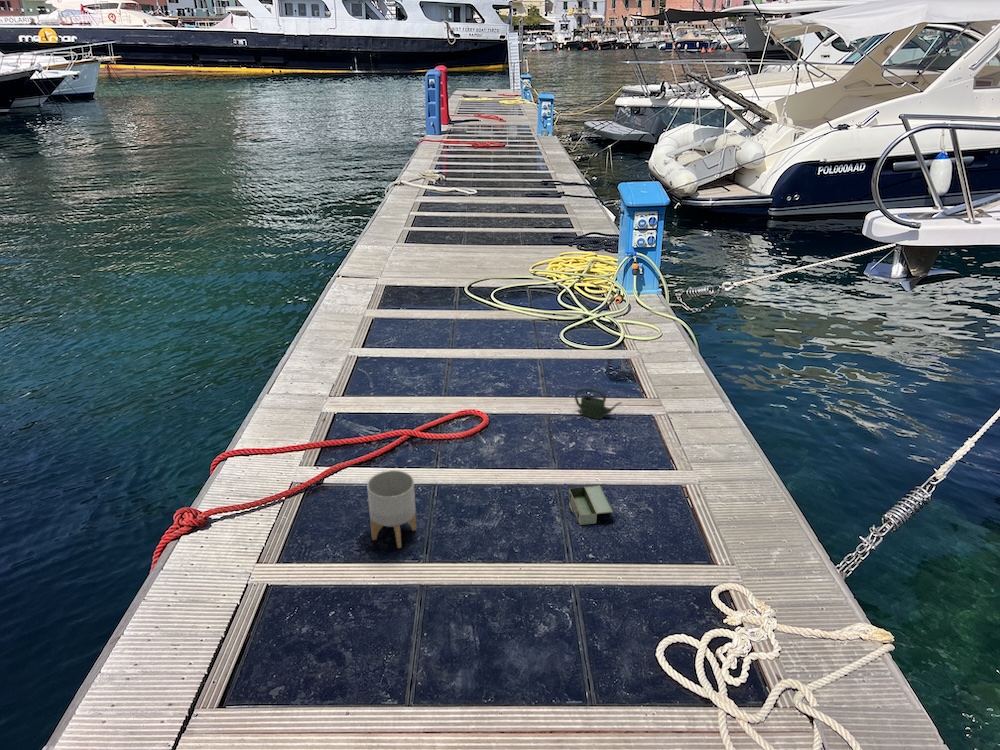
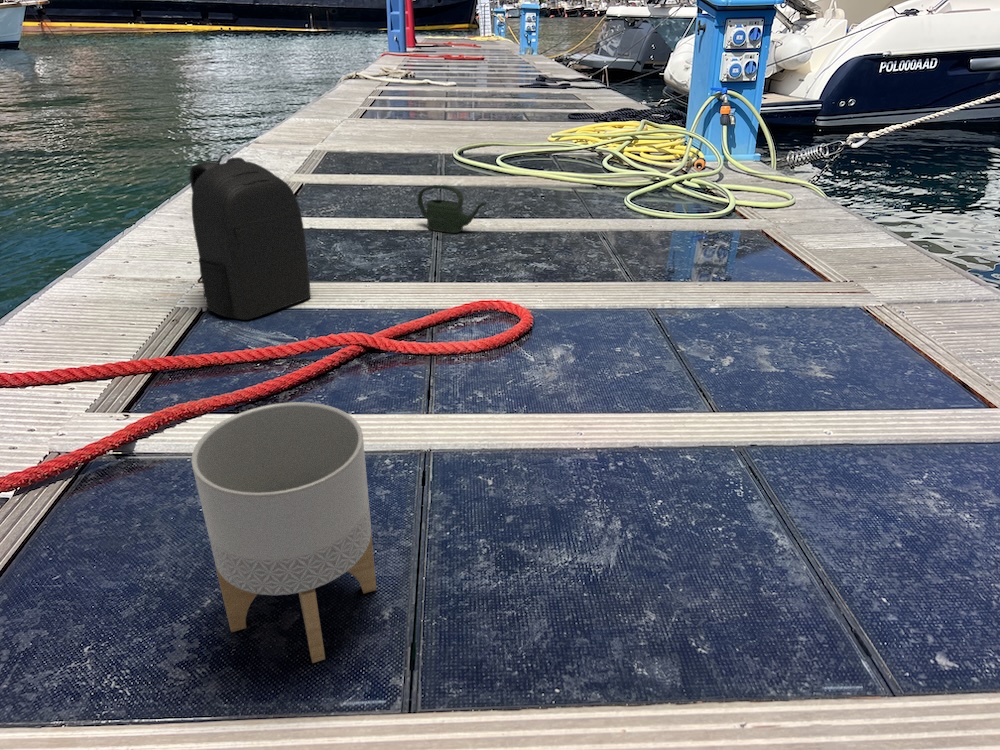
backpack: none [332,344,383,421] -> present [190,154,311,320]
watering can: present [575,389,621,419] -> present [418,185,486,233]
toolbox: present [568,485,613,525] -> none [783,444,953,559]

